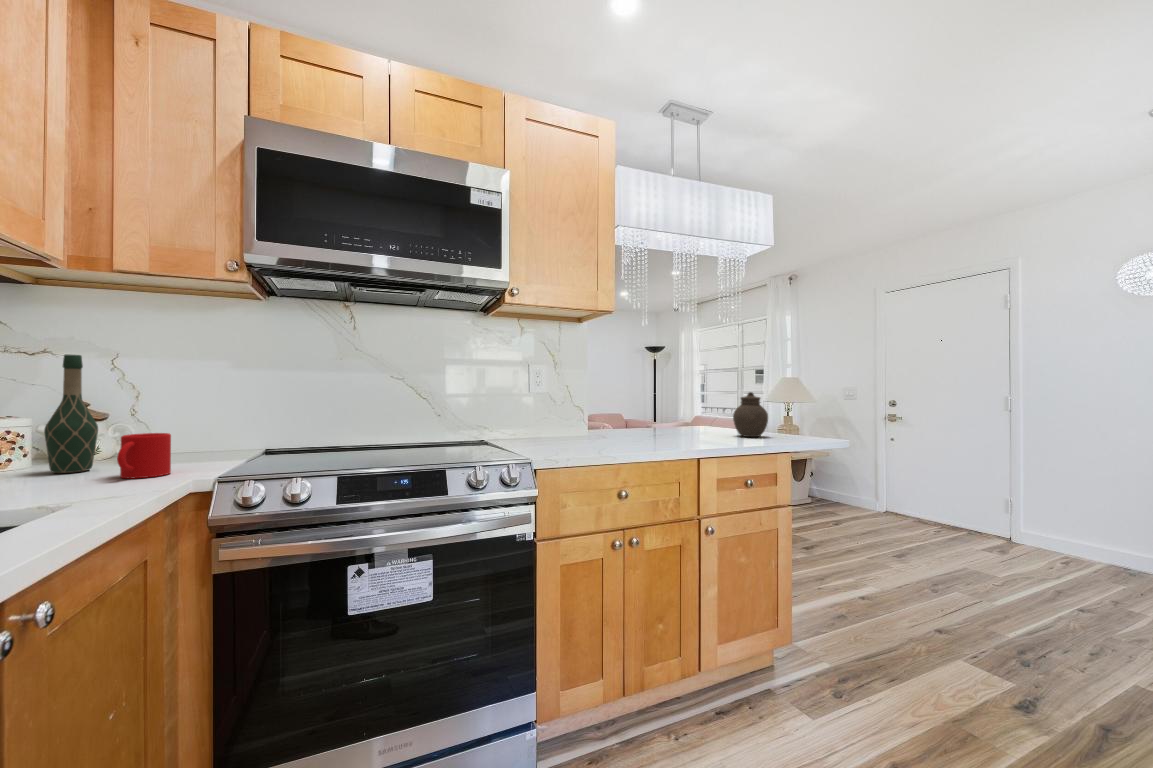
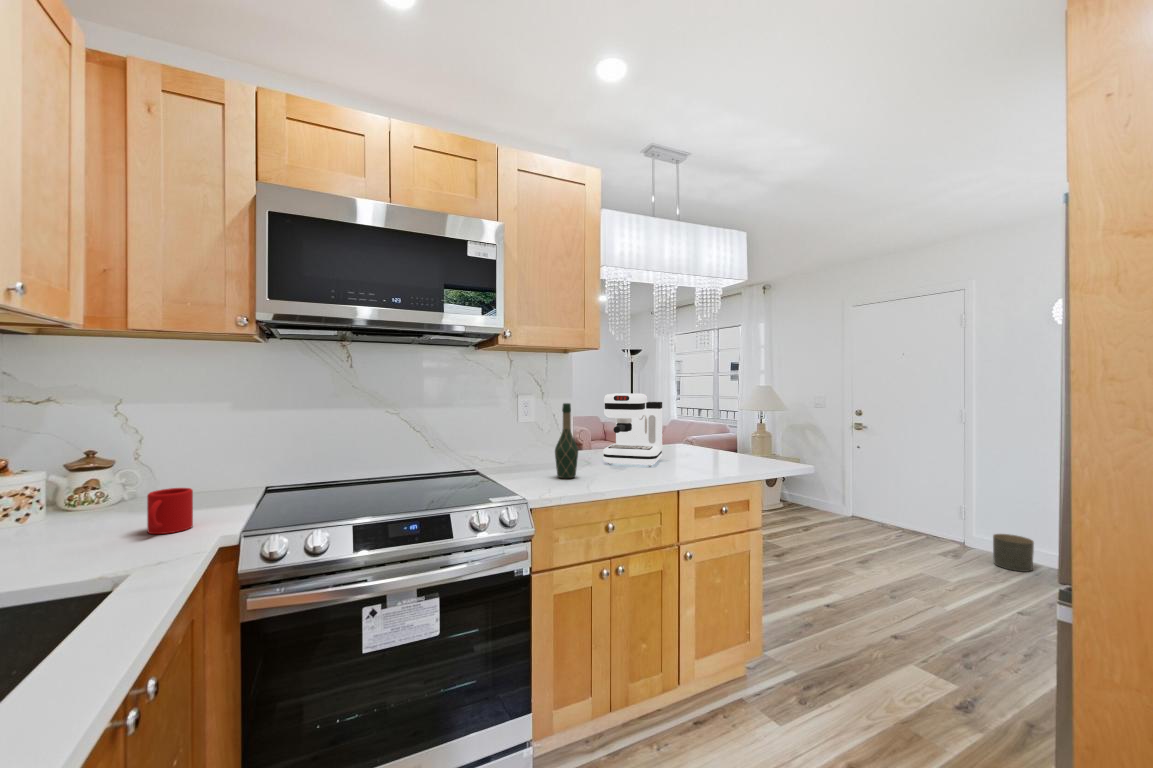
wine bottle: present [44,355,98,473] -> present [555,403,578,478]
coffee maker: none [619,363,682,438] -> present [603,393,662,466]
jar: present [733,392,768,437] -> none [710,421,742,464]
planter: none [1044,527,1091,568] -> present [993,534,1034,572]

